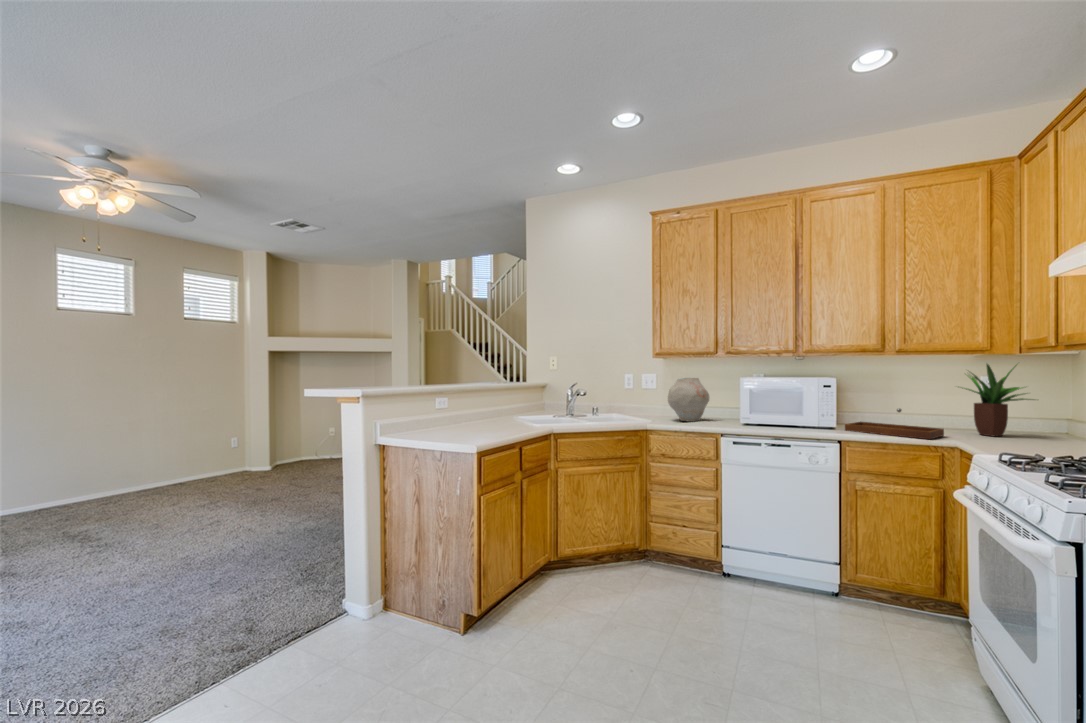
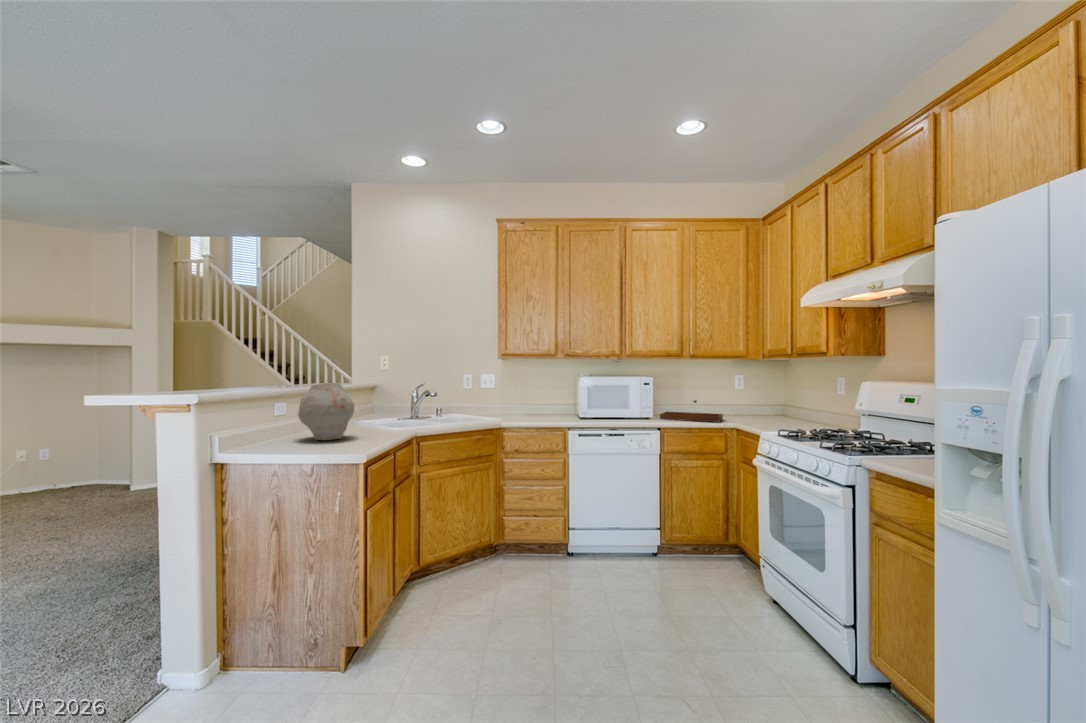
potted plant: present [964,364,1034,437] -> none [726,364,774,418]
vase: present [668,378,709,422] -> present [298,383,355,441]

